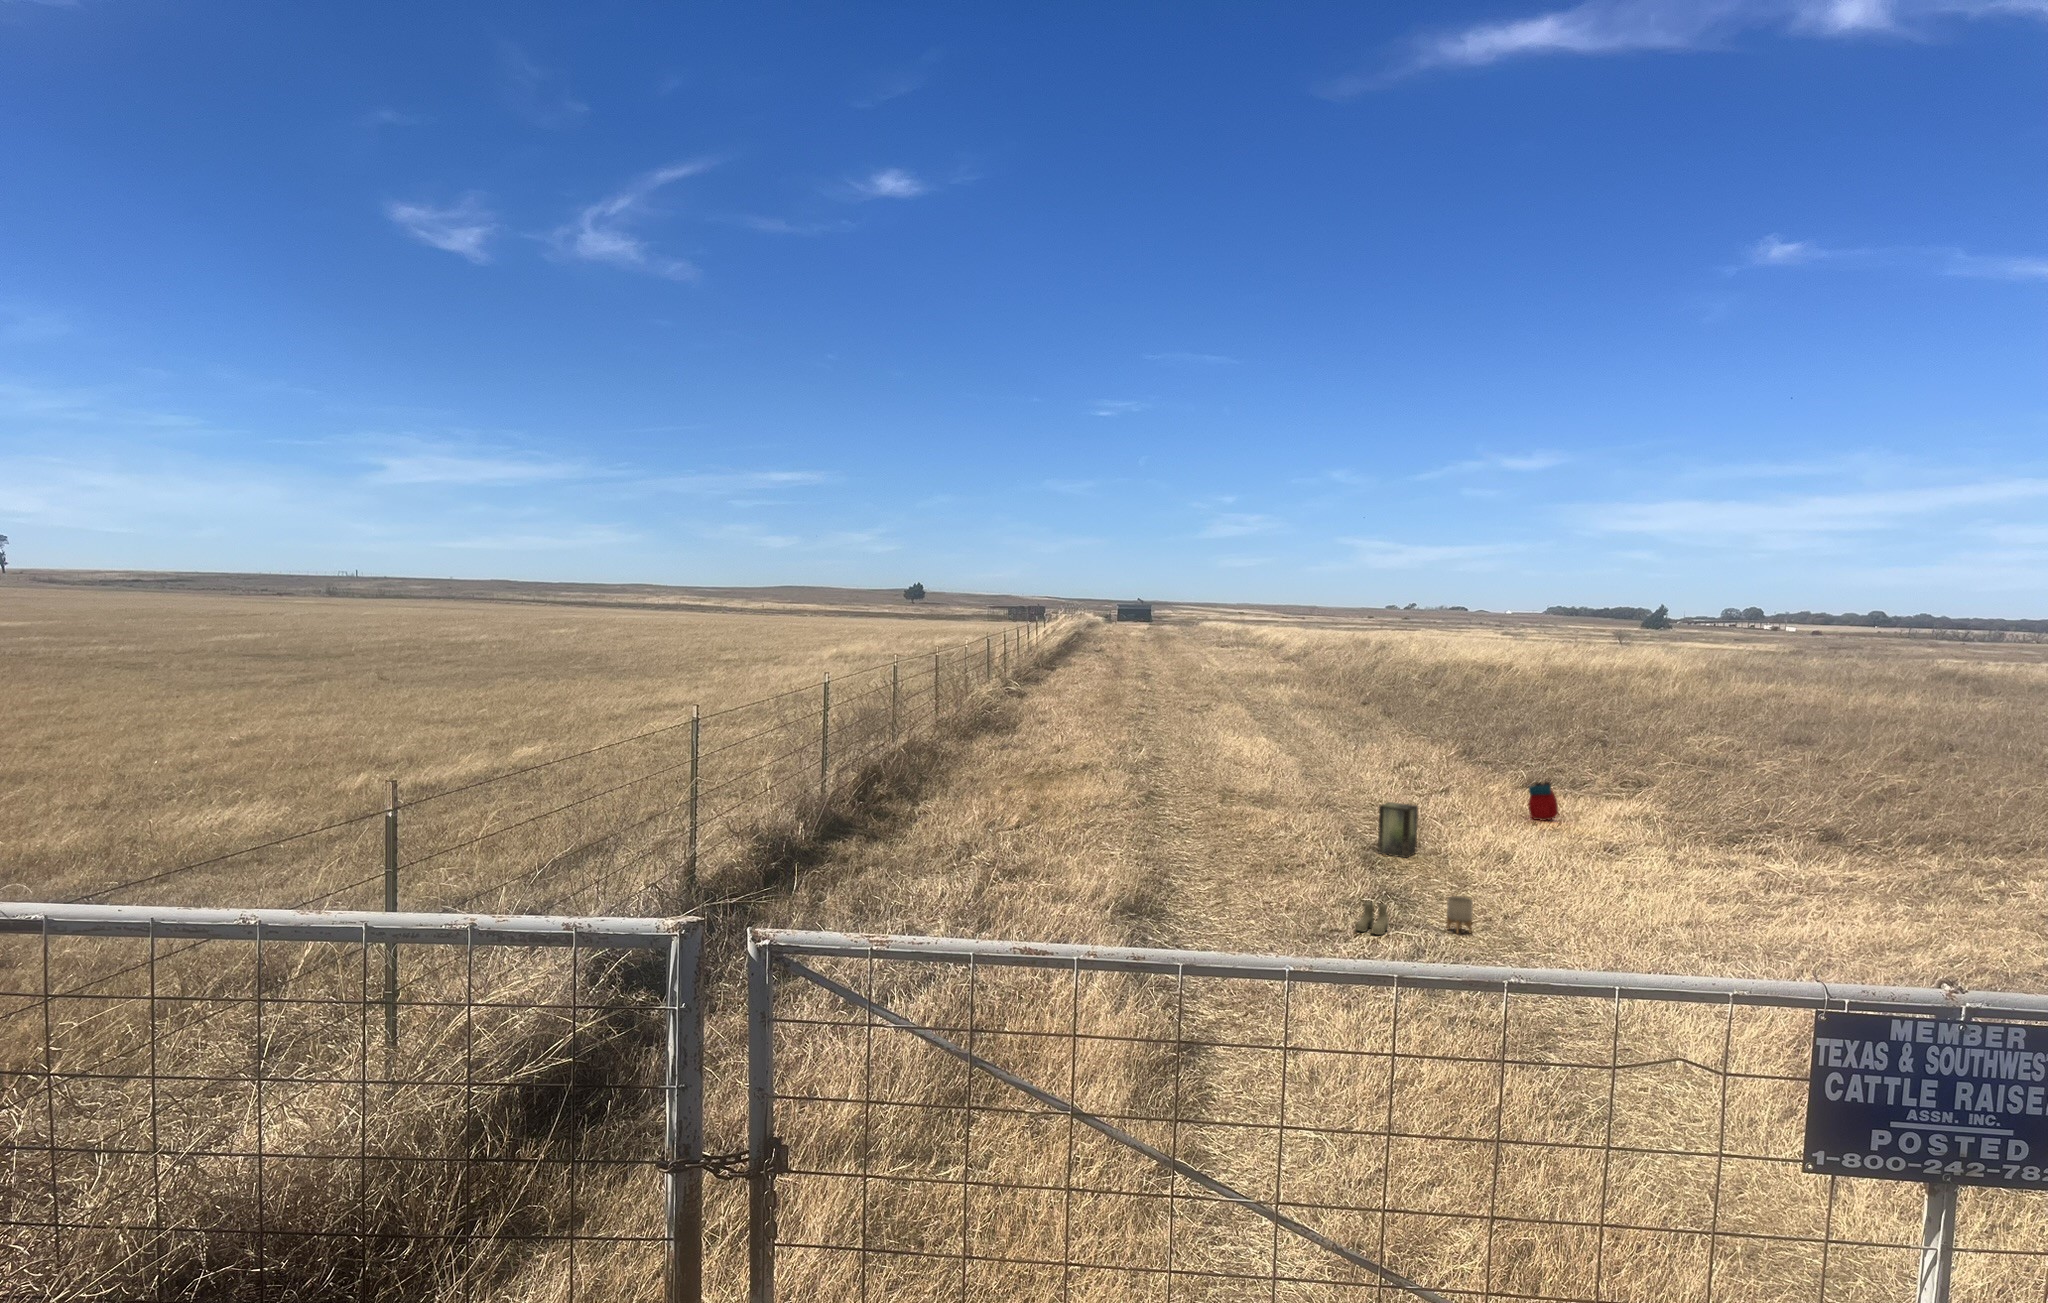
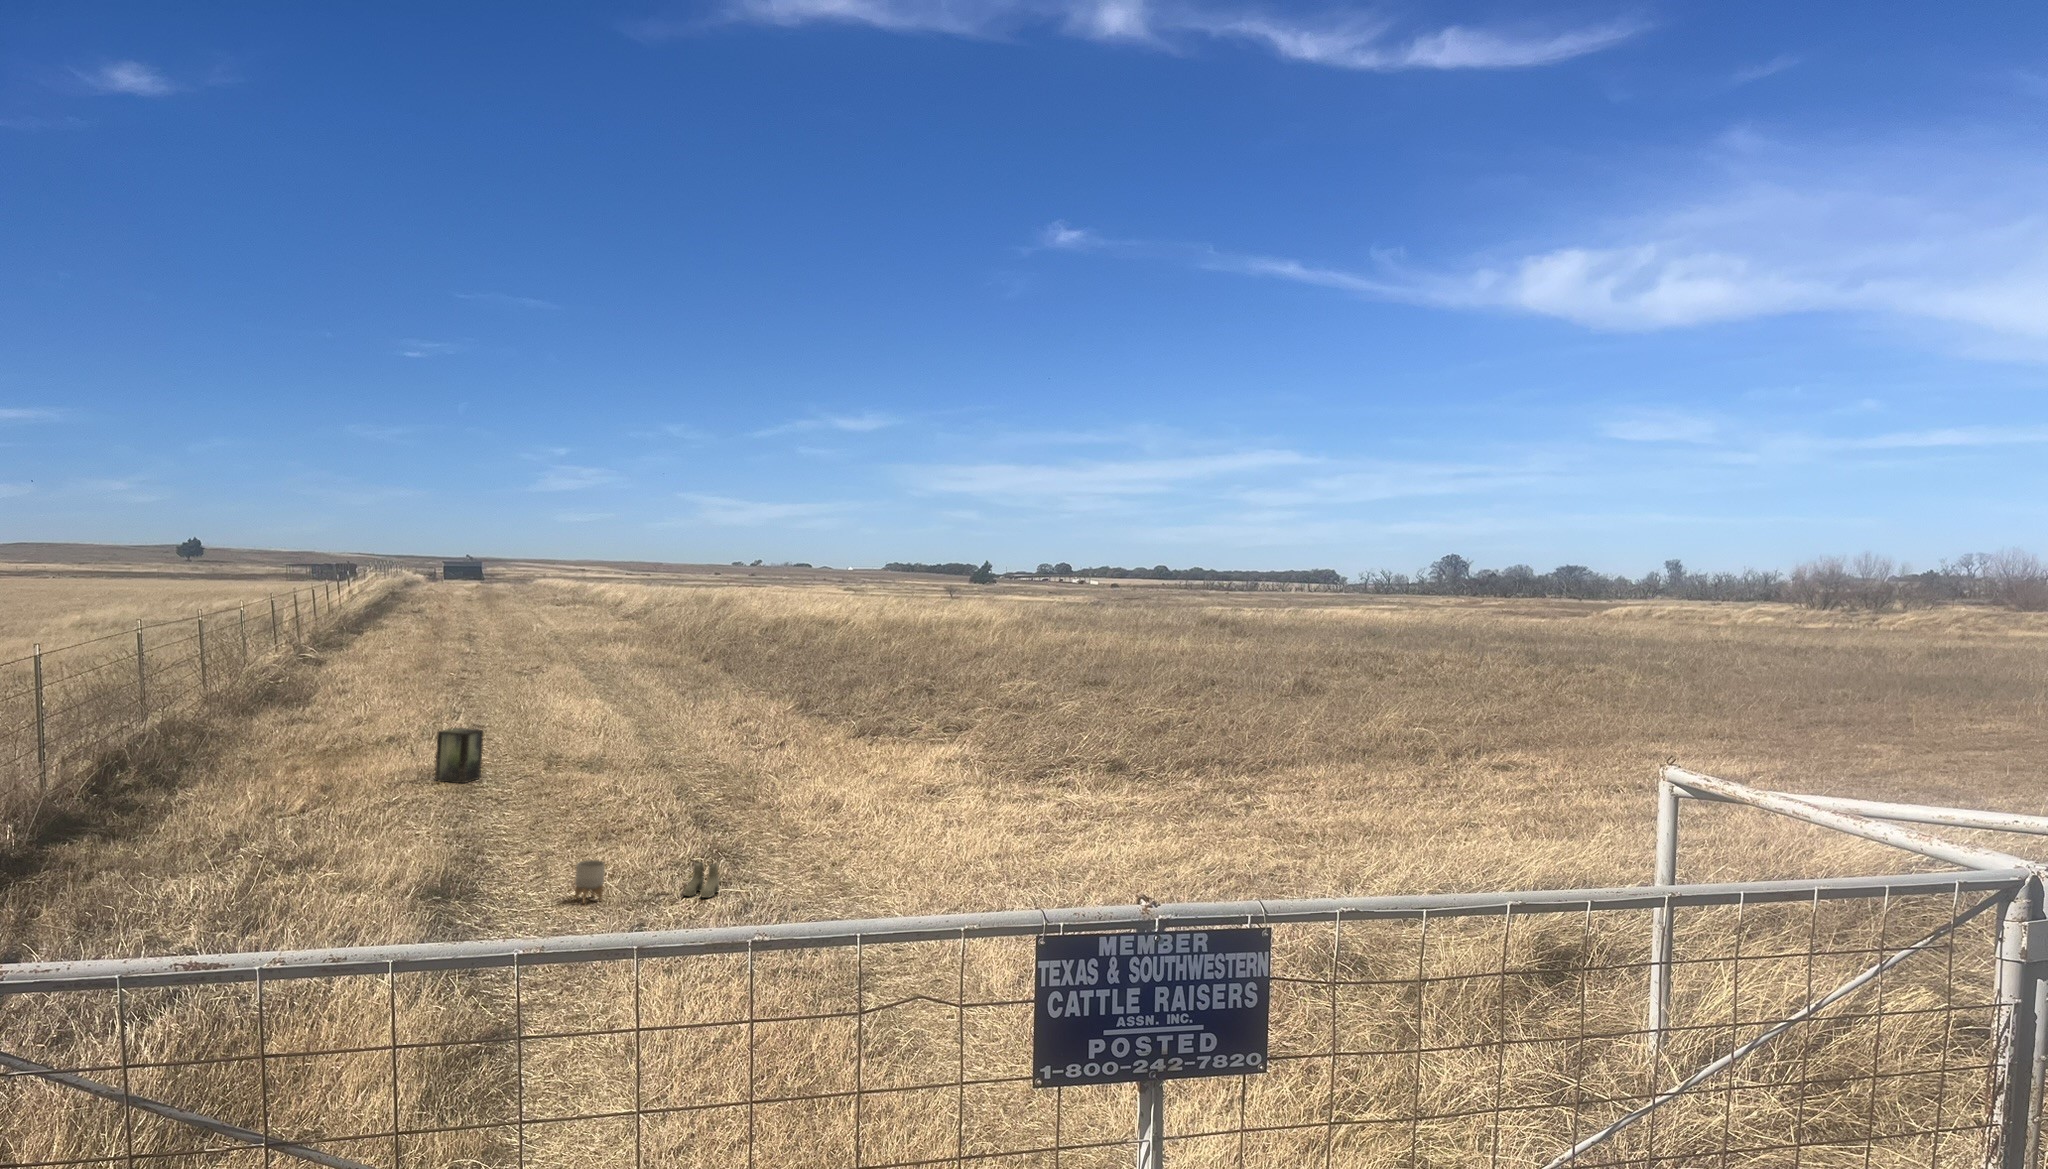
backpack: present [1528,782,1559,821] -> none [874,728,901,767]
storage box: present [1378,802,1418,858] -> present [435,728,483,783]
planter: present [1446,896,1473,933] -> present [575,860,605,904]

